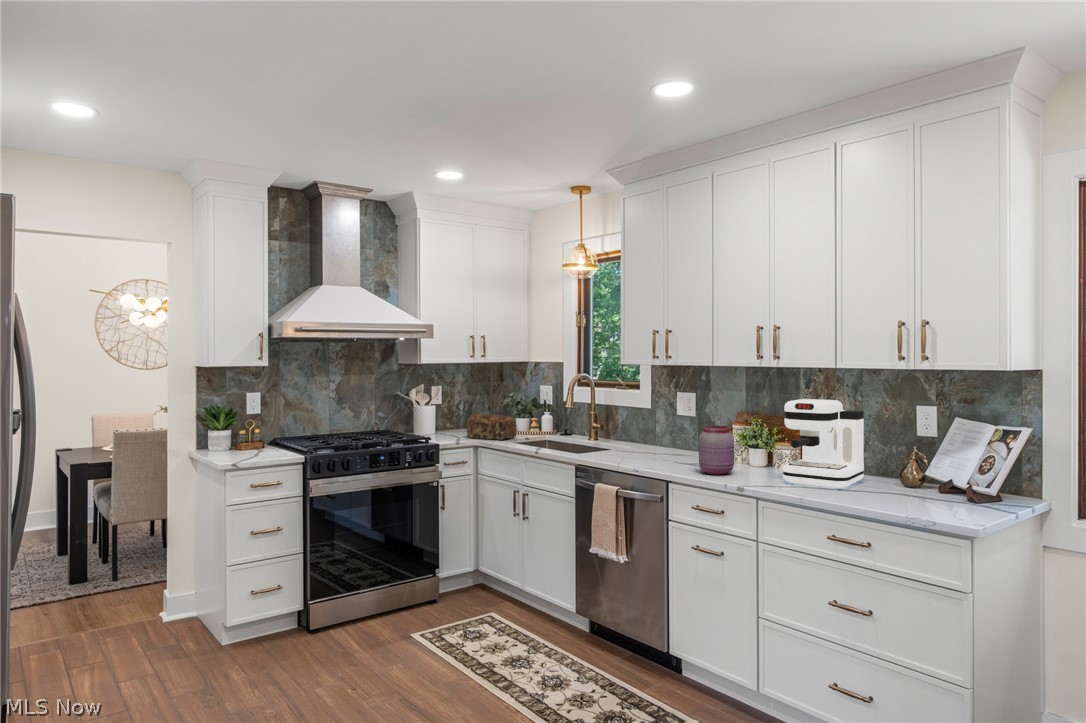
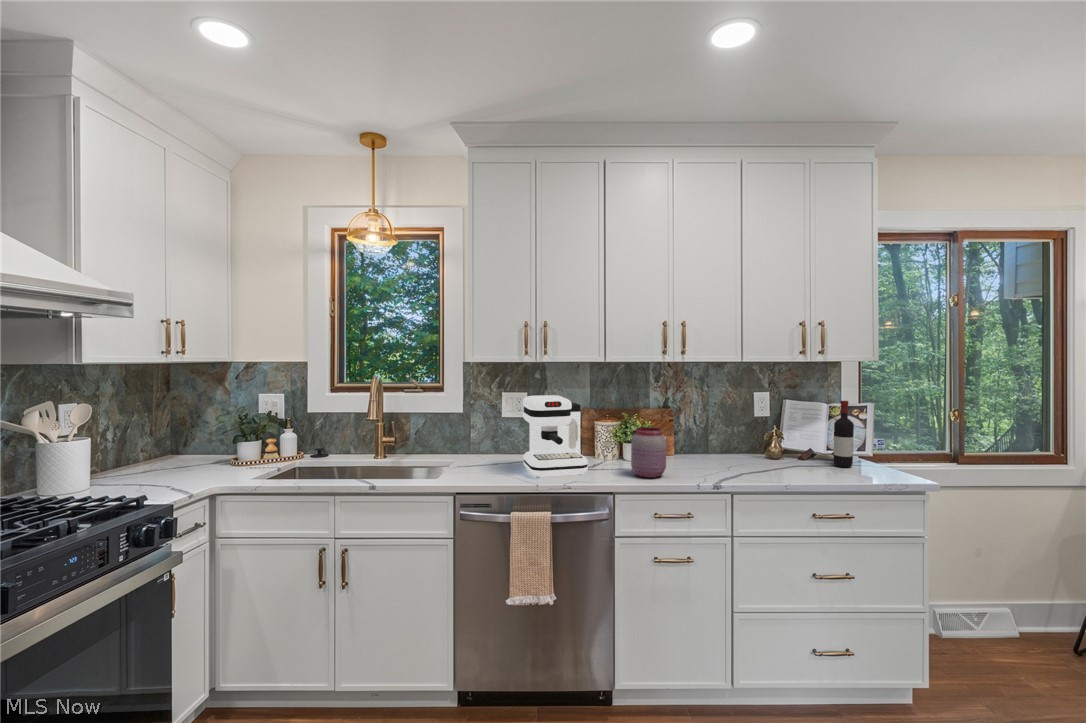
coffee maker: present [783,399,864,489] -> present [523,395,588,477]
bread loaf: present [466,414,517,440] -> none [210,444,286,486]
wine bottle: none [948,416,975,505] -> present [834,401,854,468]

